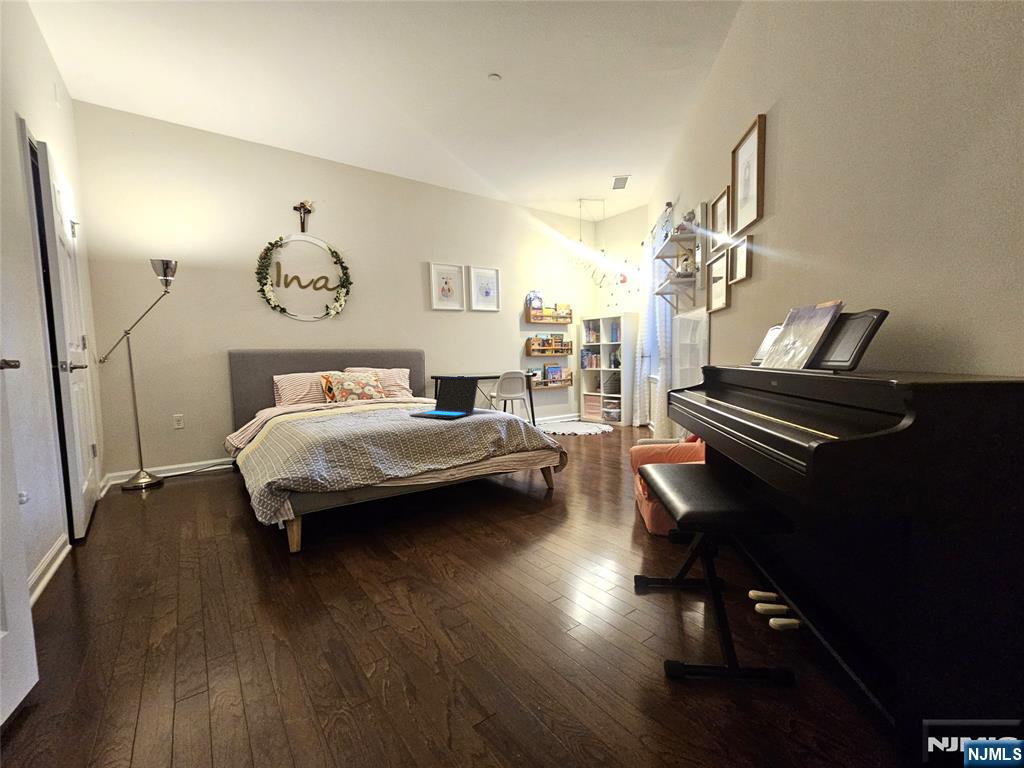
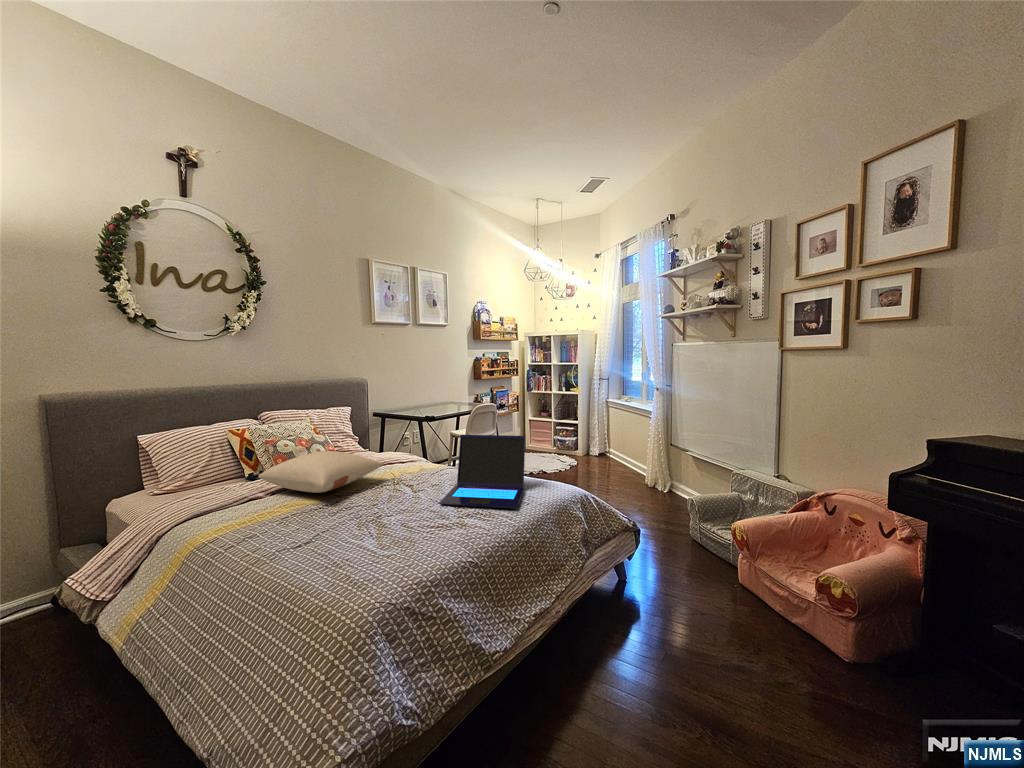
pillow: none [322,386,395,408] -> present [258,451,383,493]

